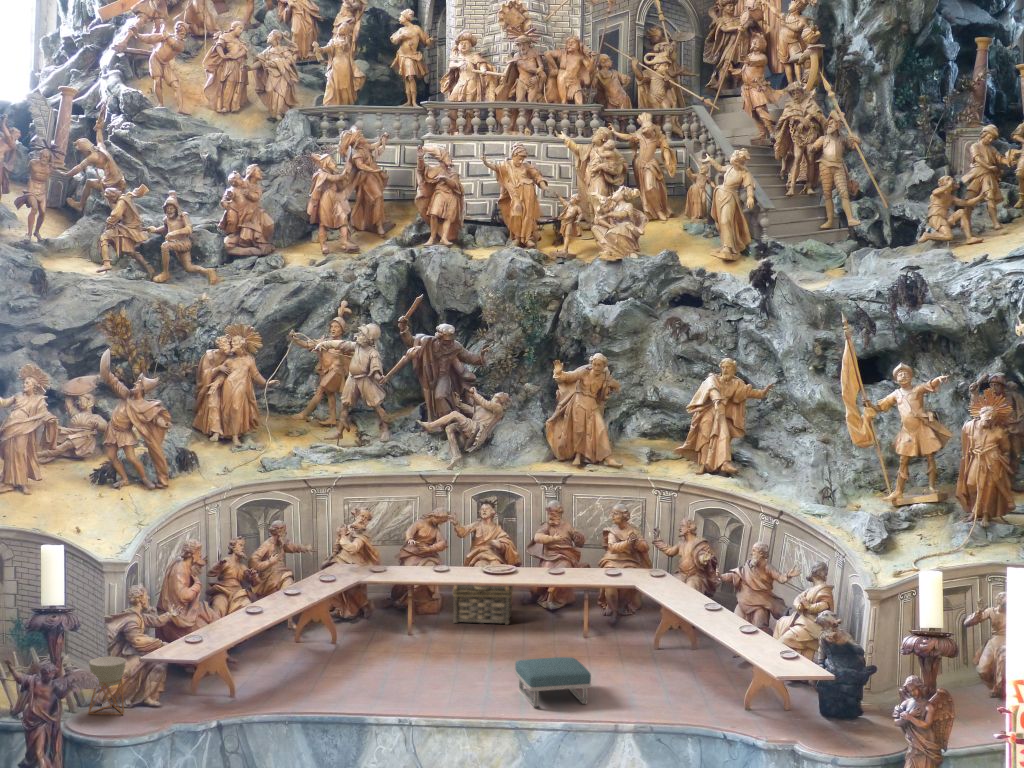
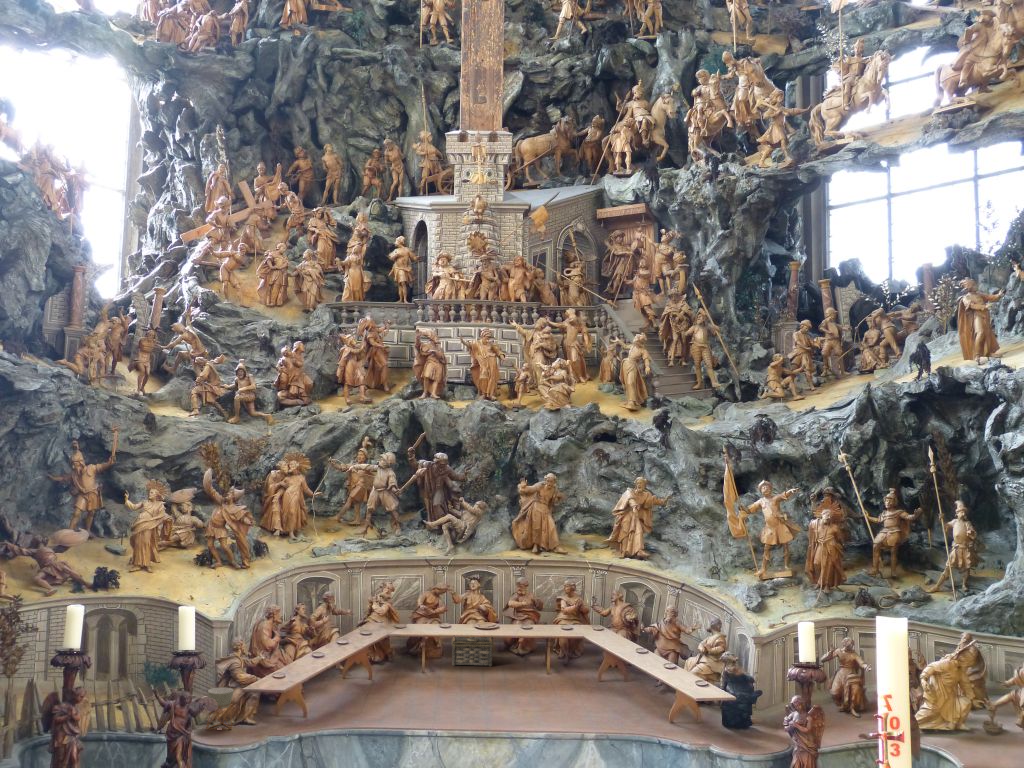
footstool: present [515,657,591,707] -> none [507,686,563,720]

